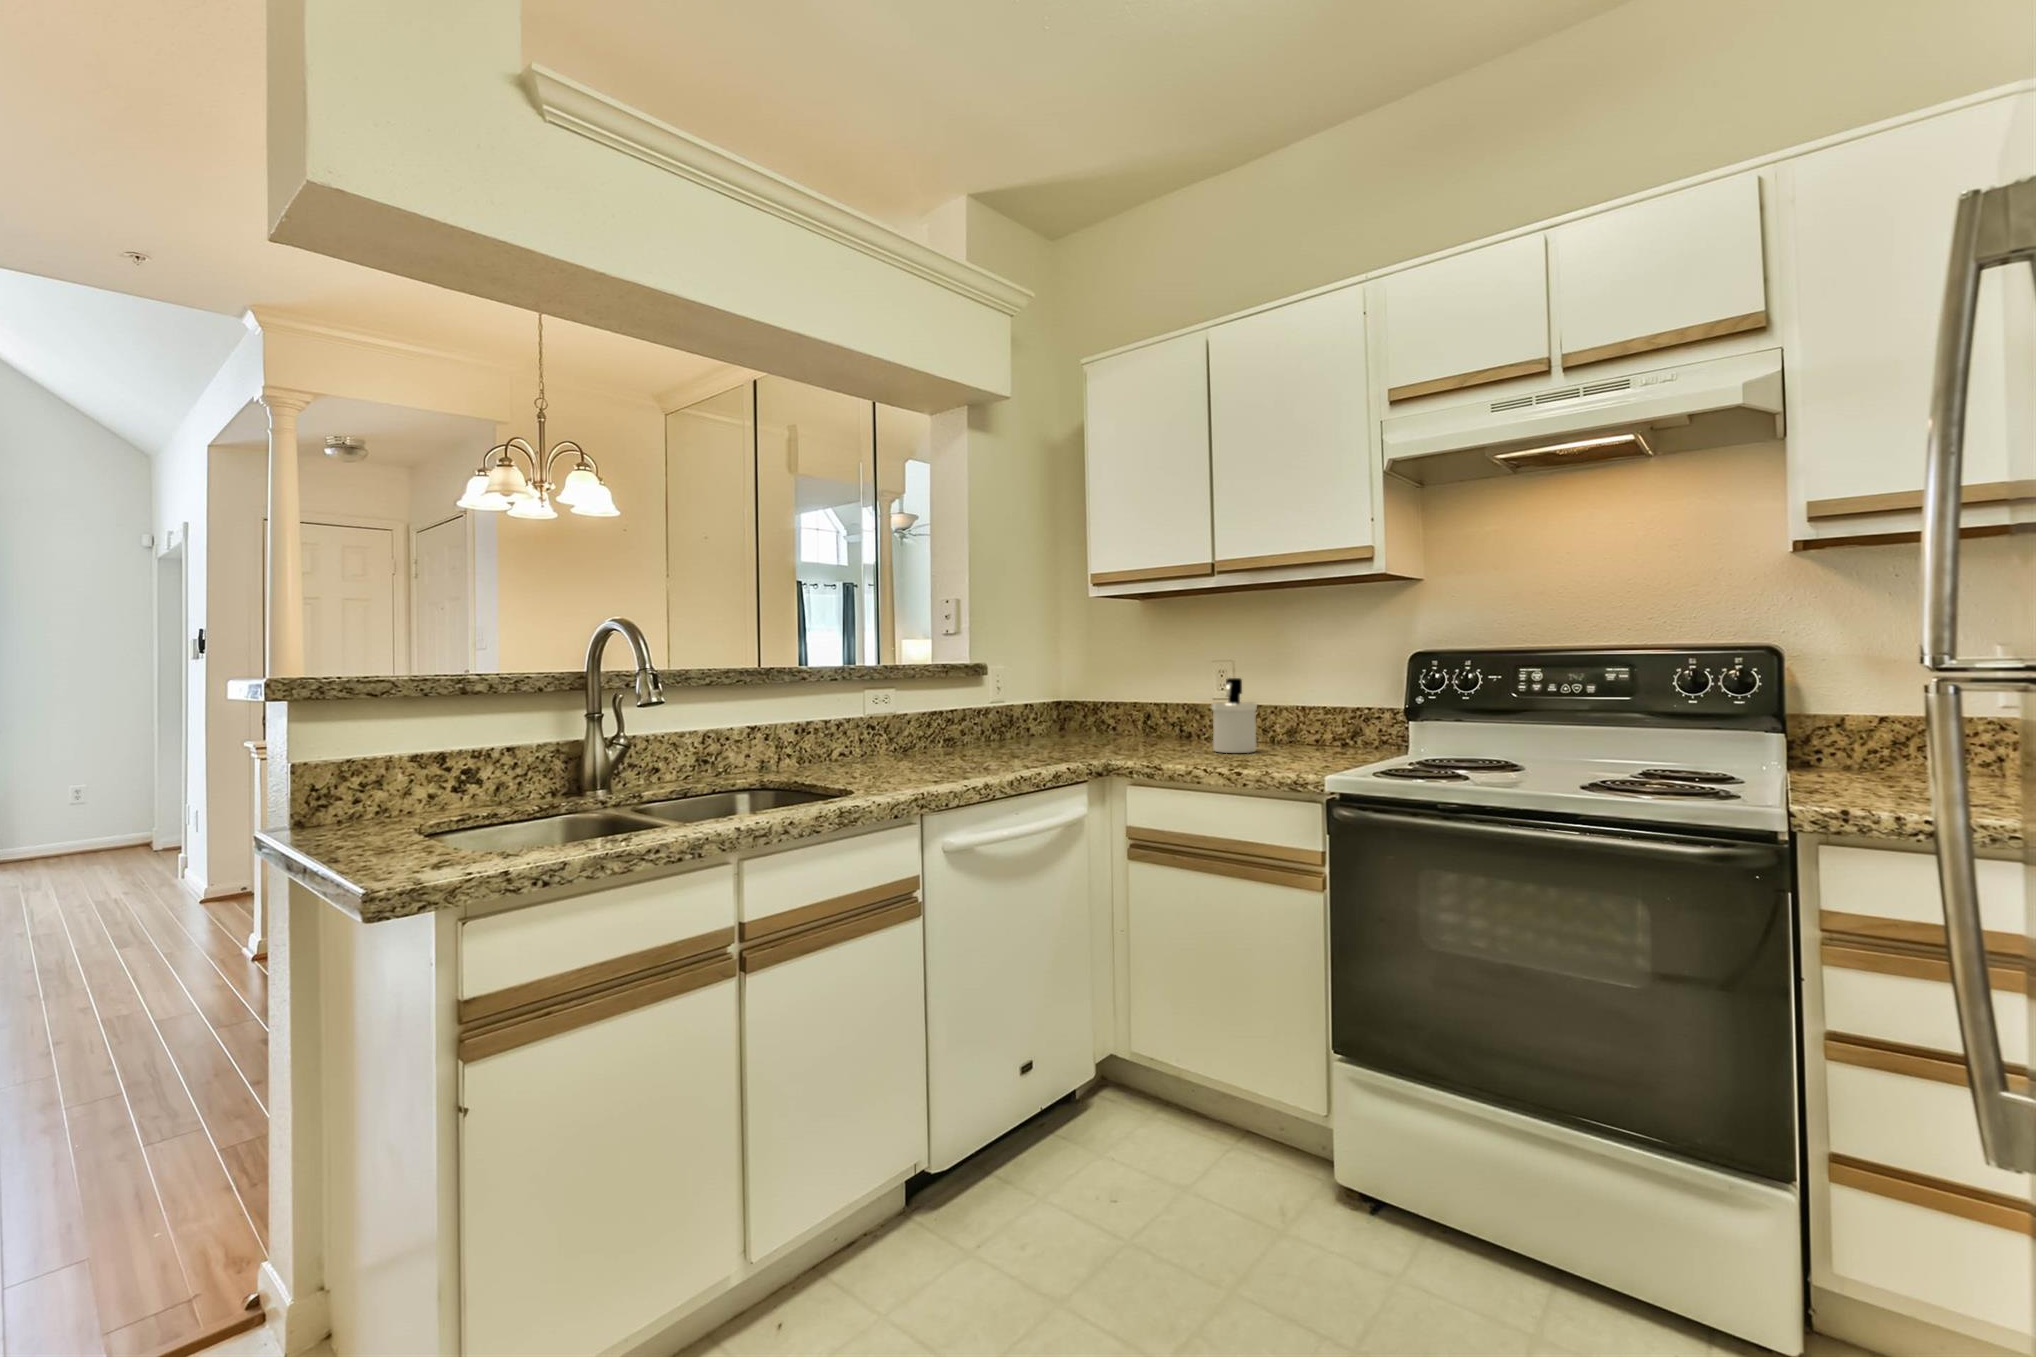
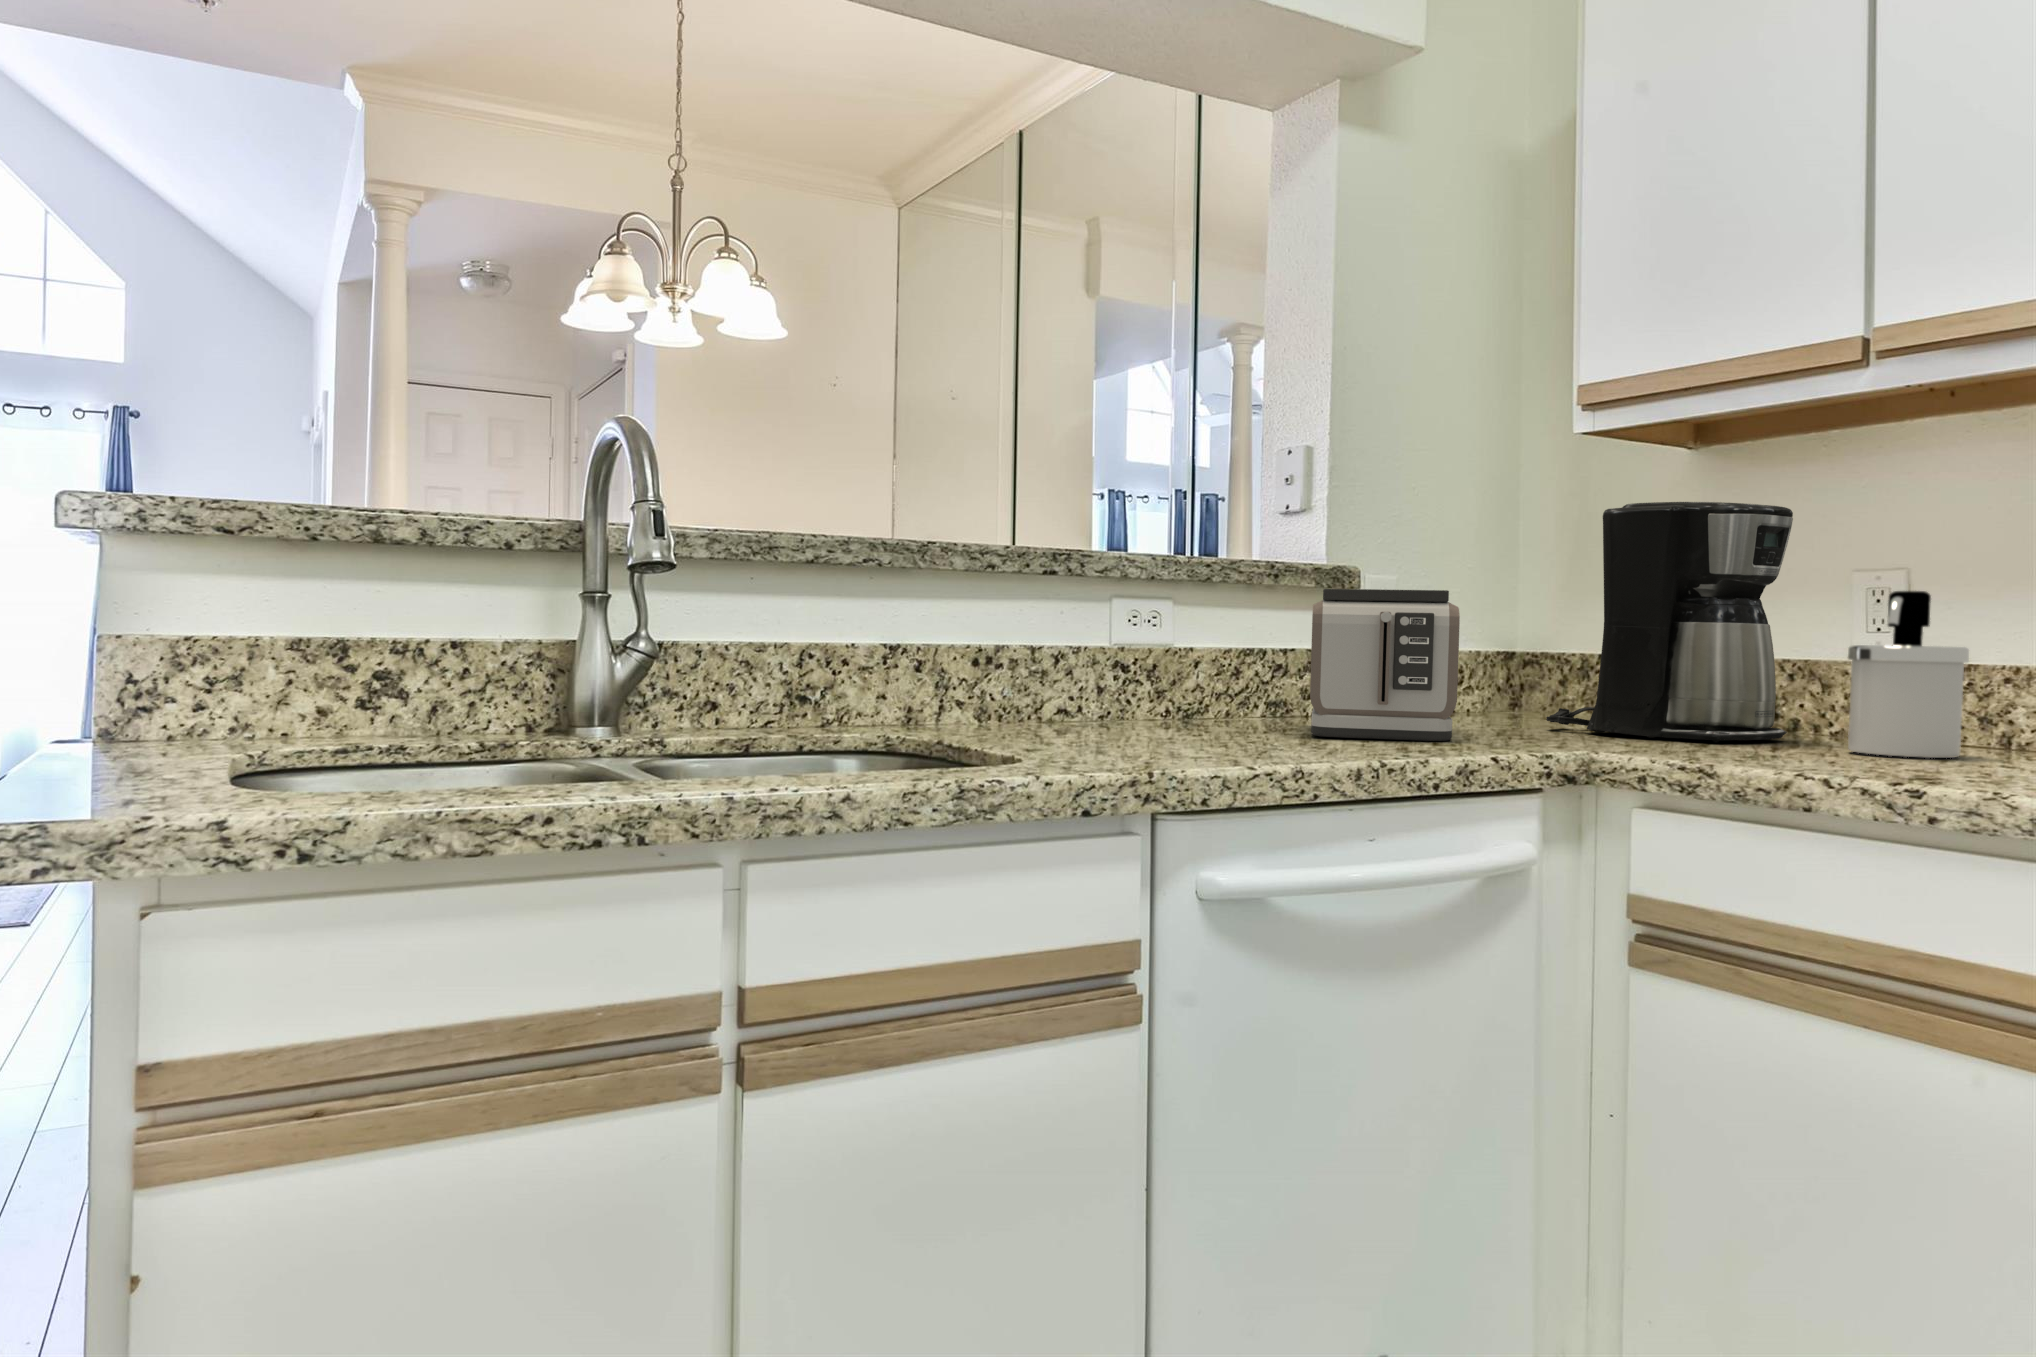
coffee maker: none [1083,634,1189,749] -> present [1546,502,1793,742]
toaster: none [967,681,1045,760] -> present [1310,589,1460,741]

